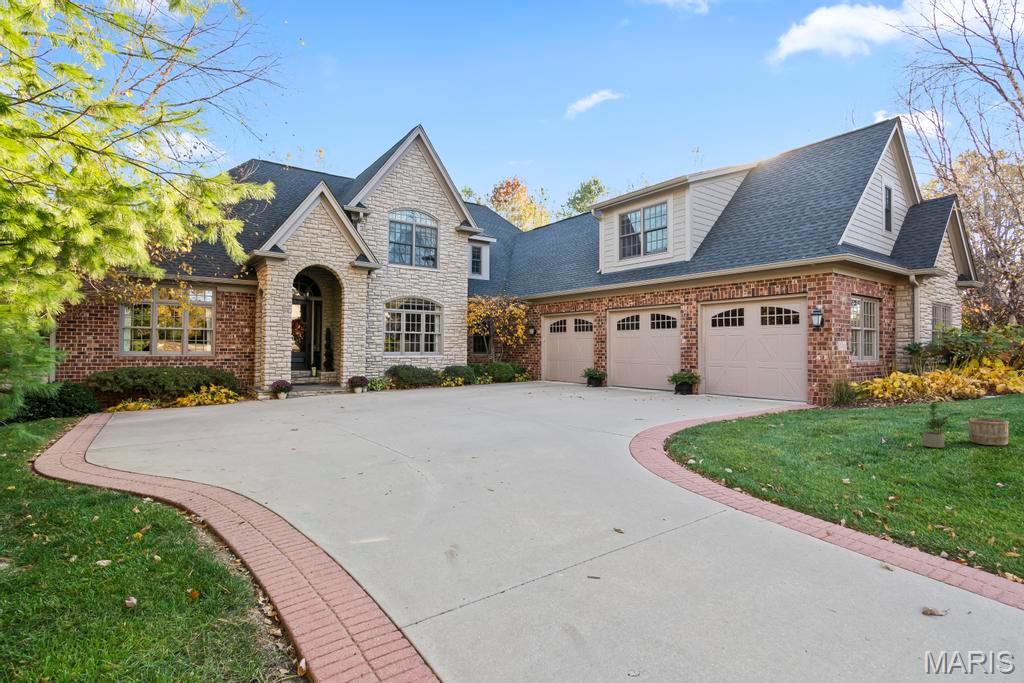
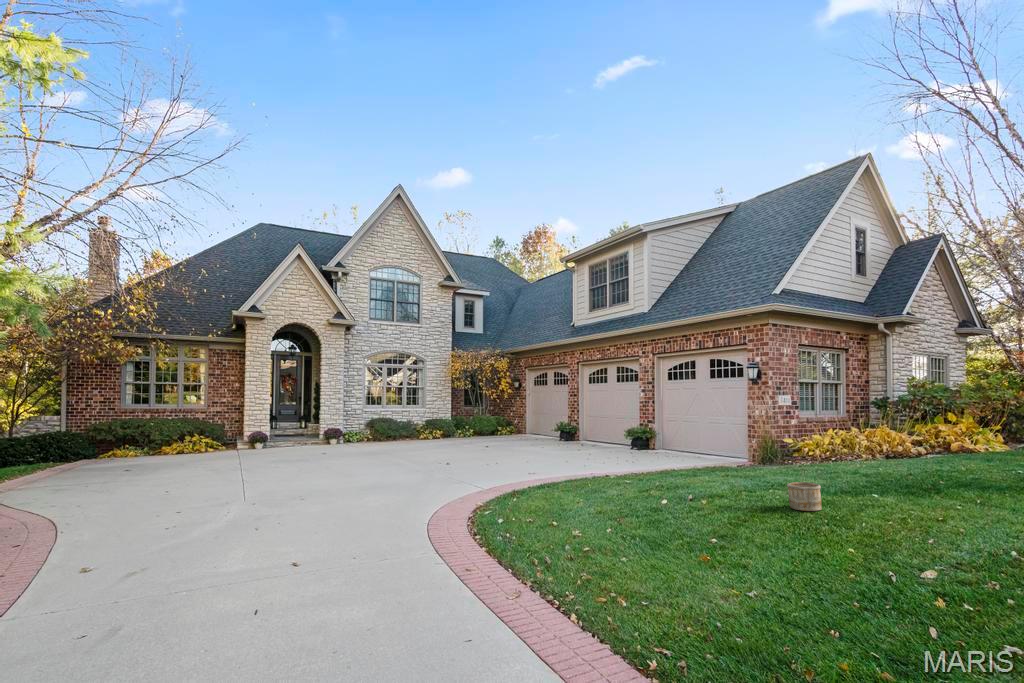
potted plant: present [922,403,949,448] -> none [736,466,760,512]

